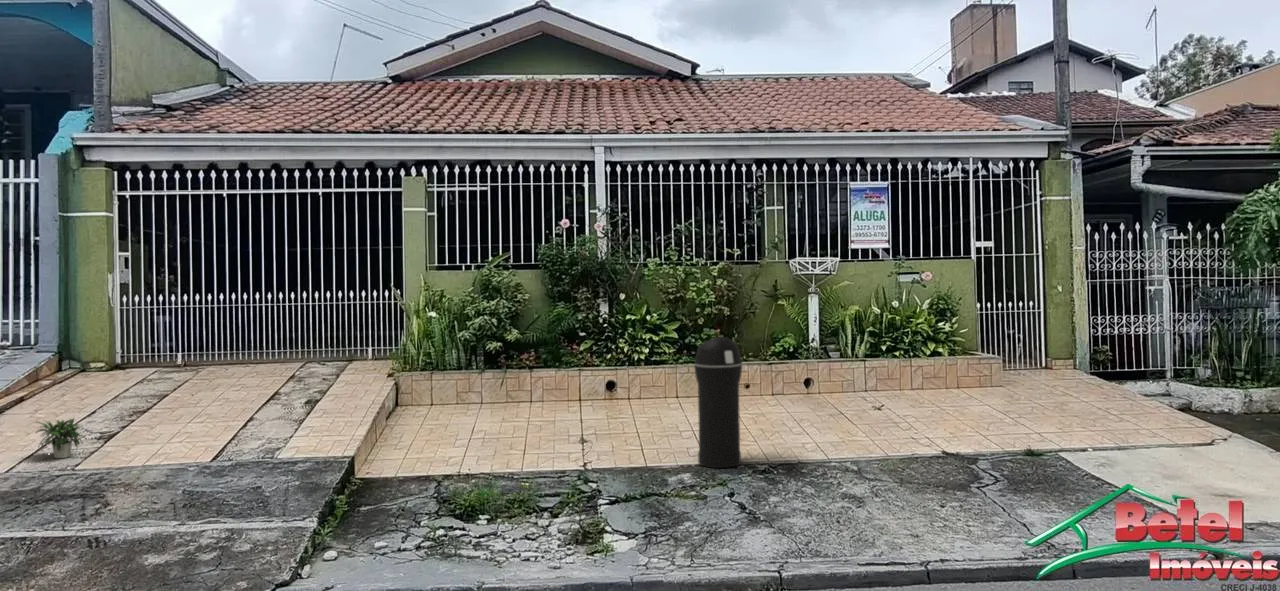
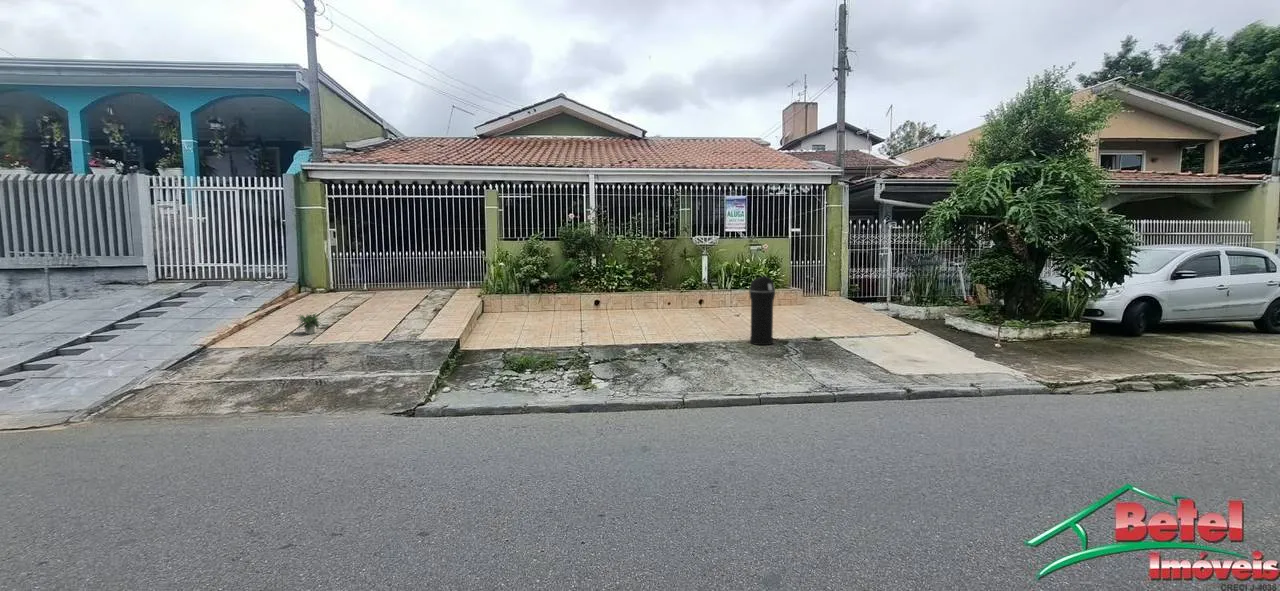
trash can: present [694,337,742,468] -> present [749,276,775,345]

